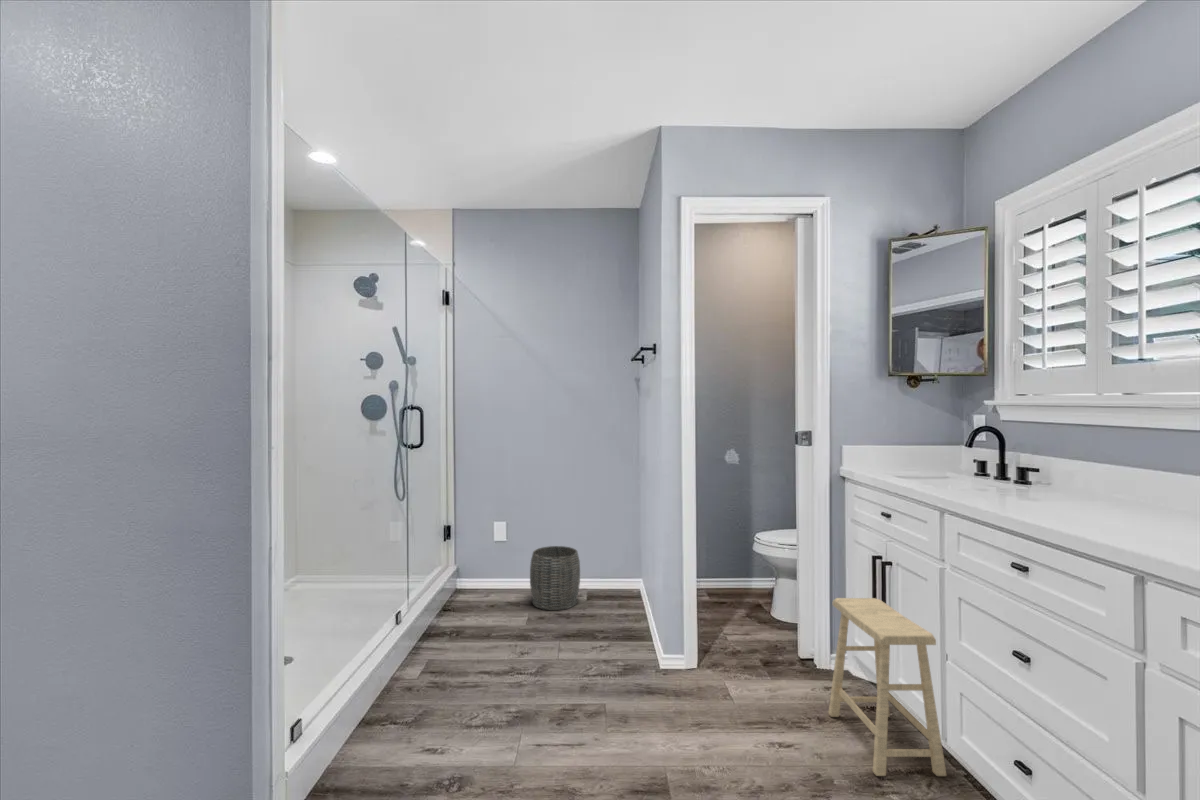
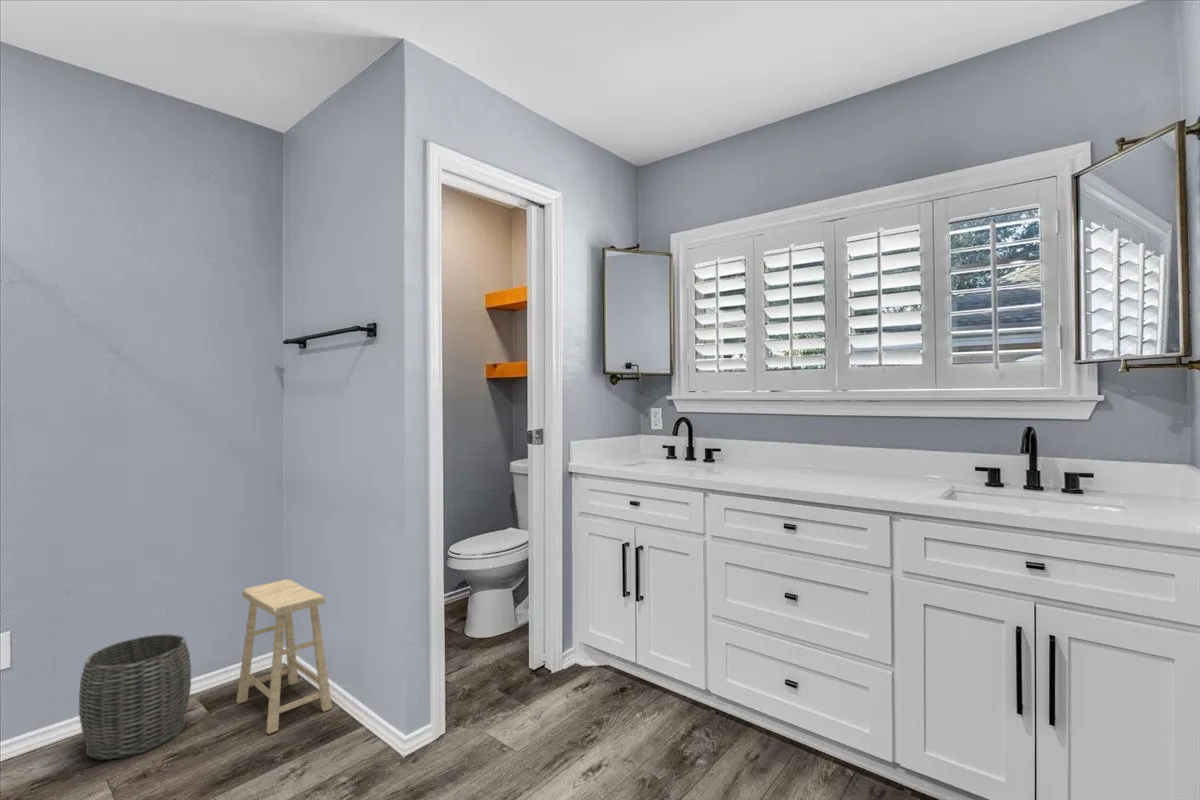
footstool: present [829,598,946,776] -> present [237,580,332,734]

